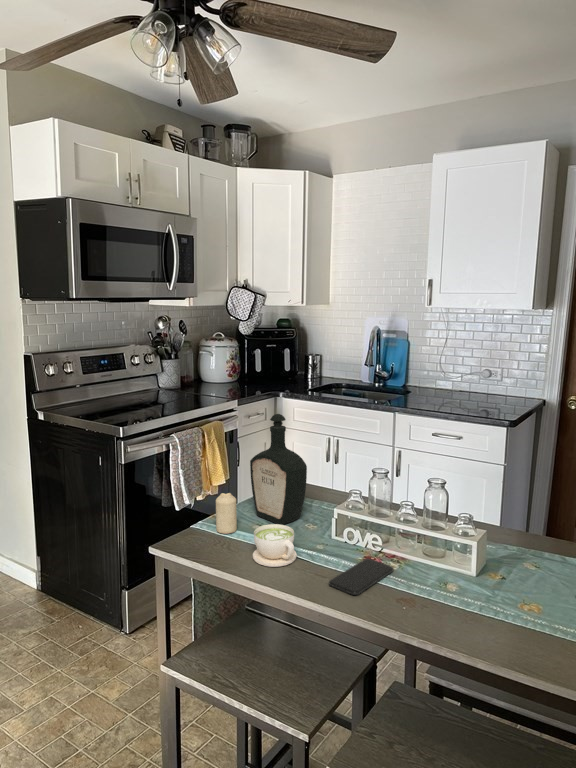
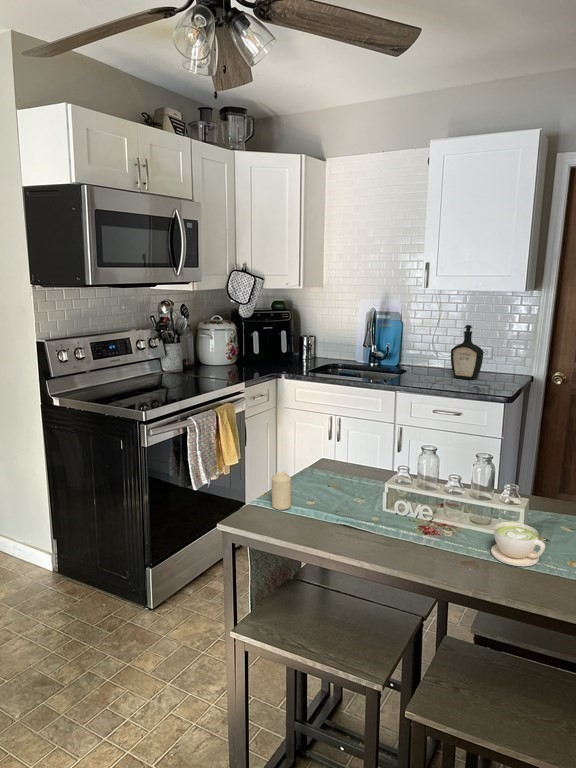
bottle: present [250,414,307,524] -> present [451,325,483,380]
coffee cup: present [253,524,297,567] -> present [491,522,545,566]
smartphone: present [329,558,393,595] -> none [395,527,449,560]

